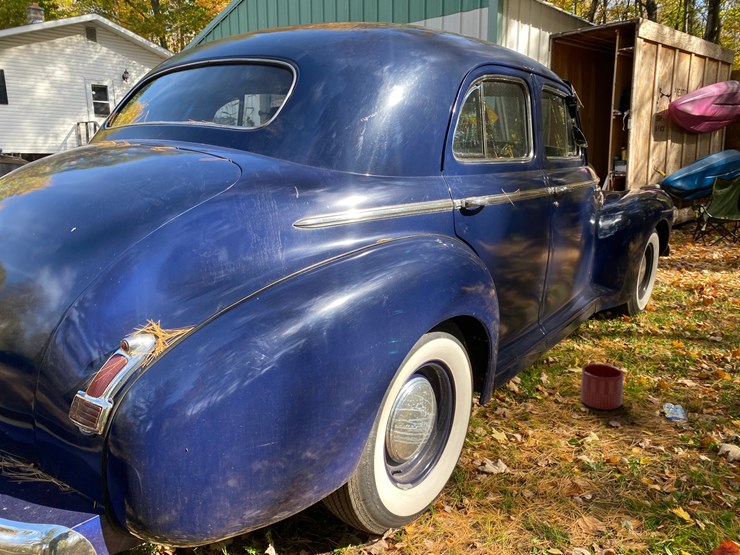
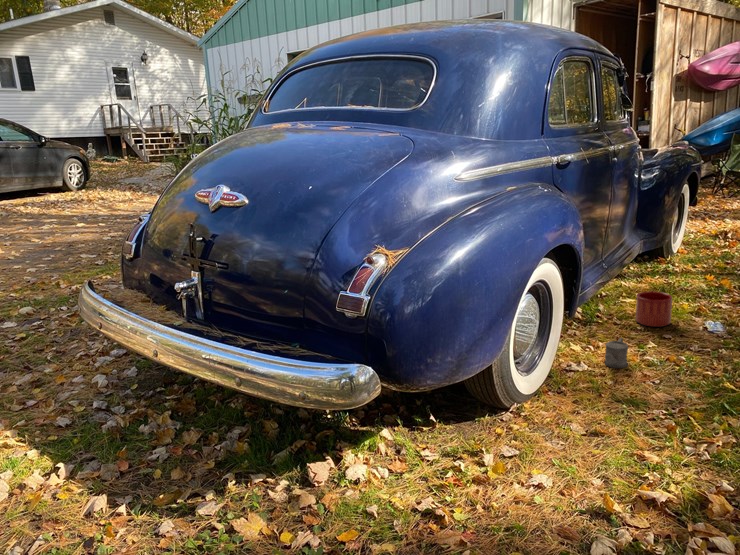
watering can: none [525,429,558,471] -> present [605,338,628,368]

